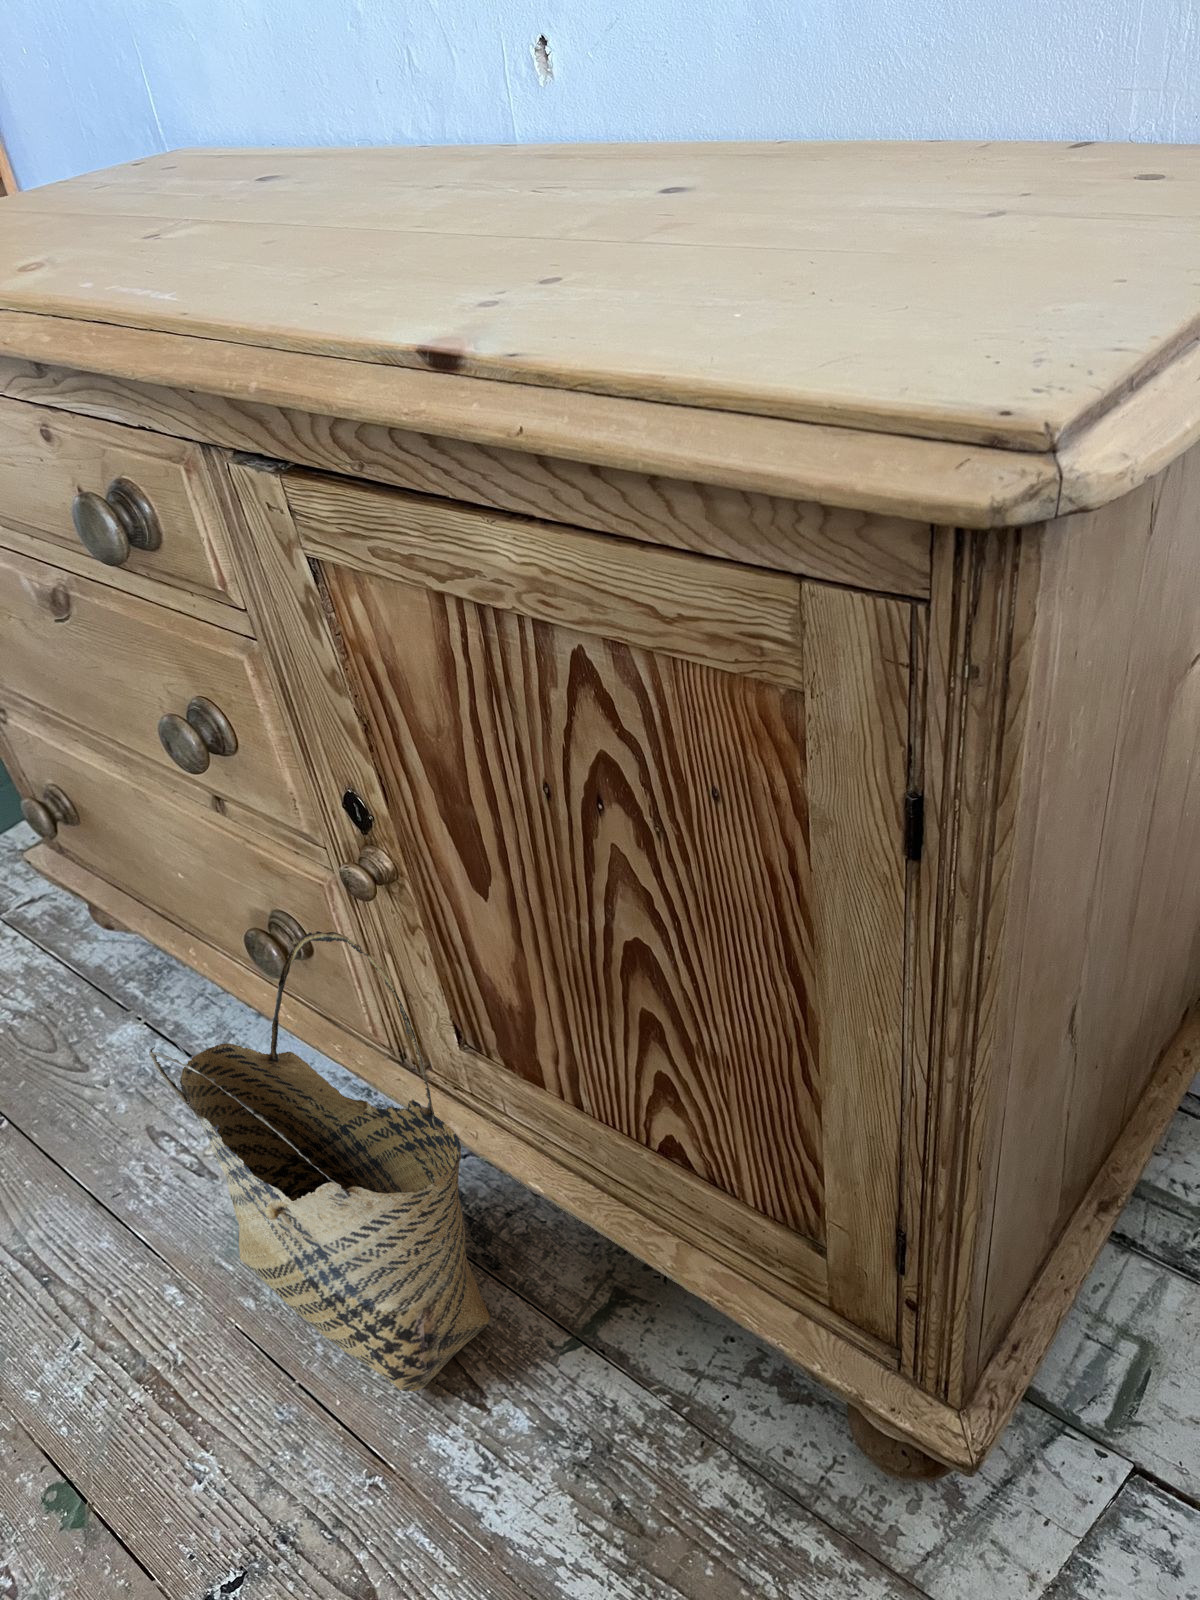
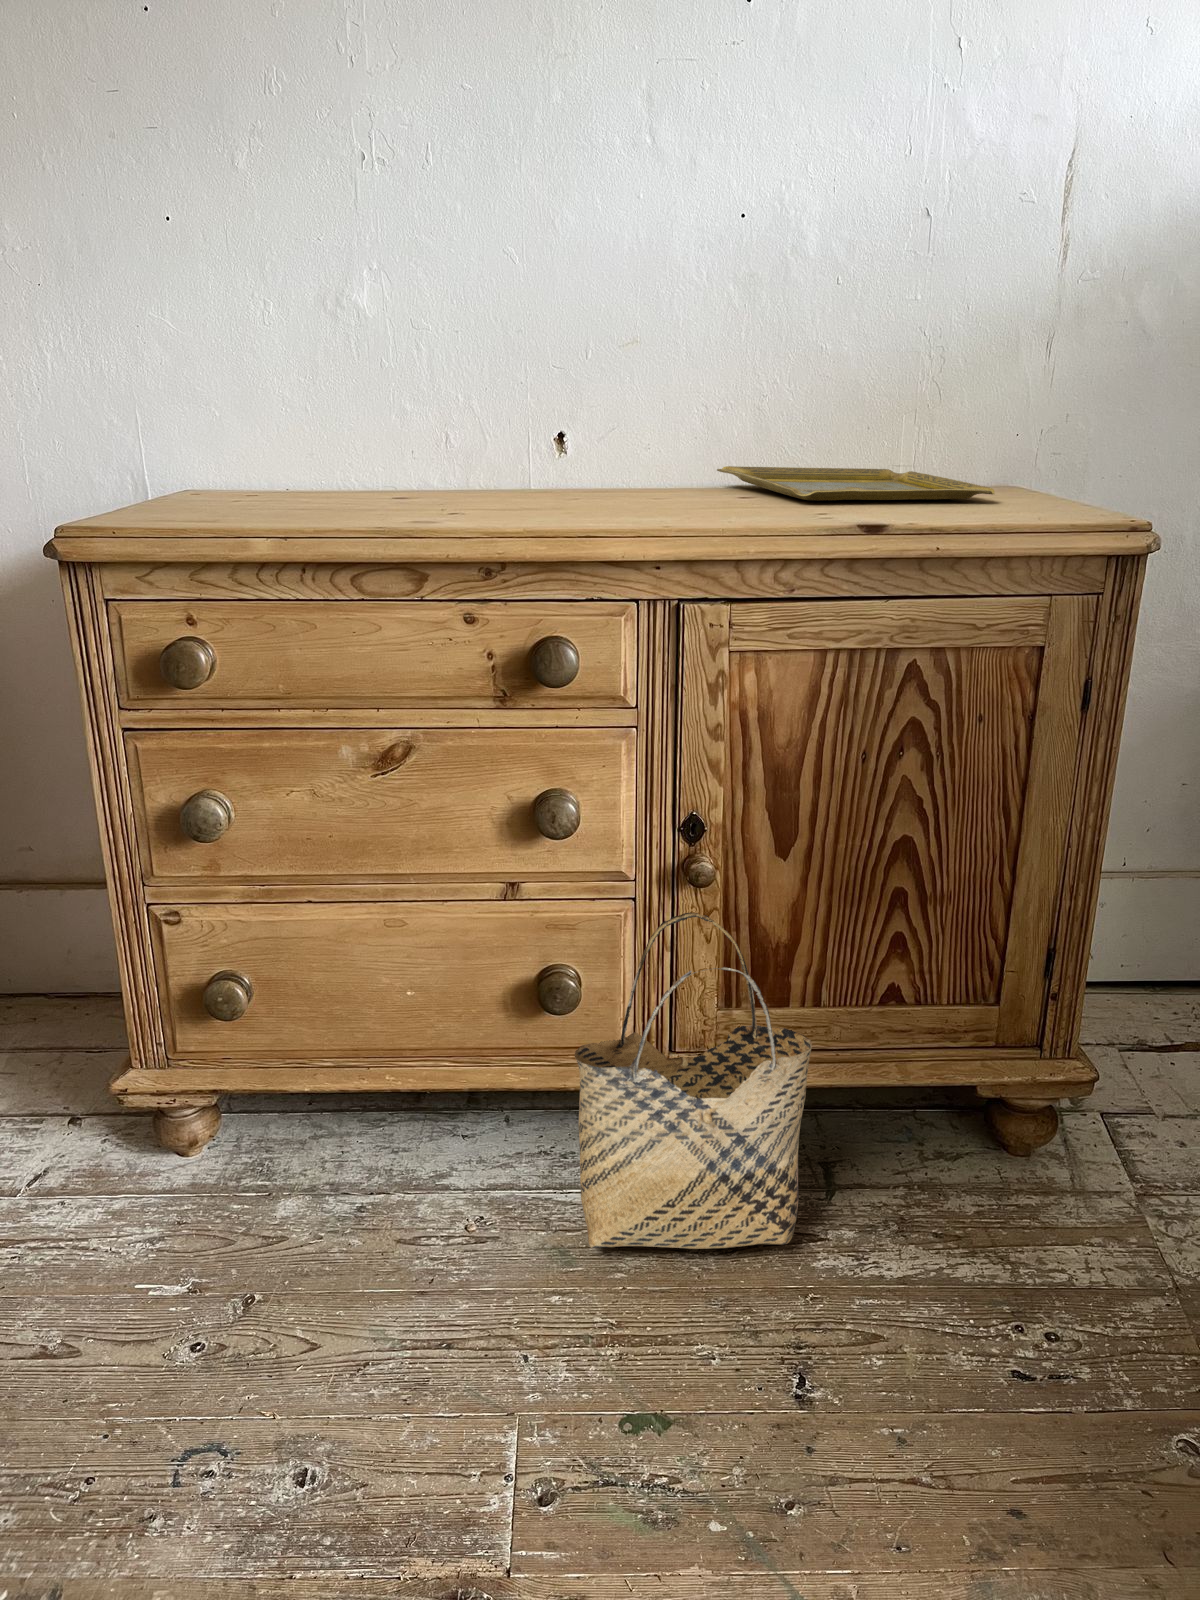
tray: none [482,142,1032,272] -> present [717,466,995,500]

